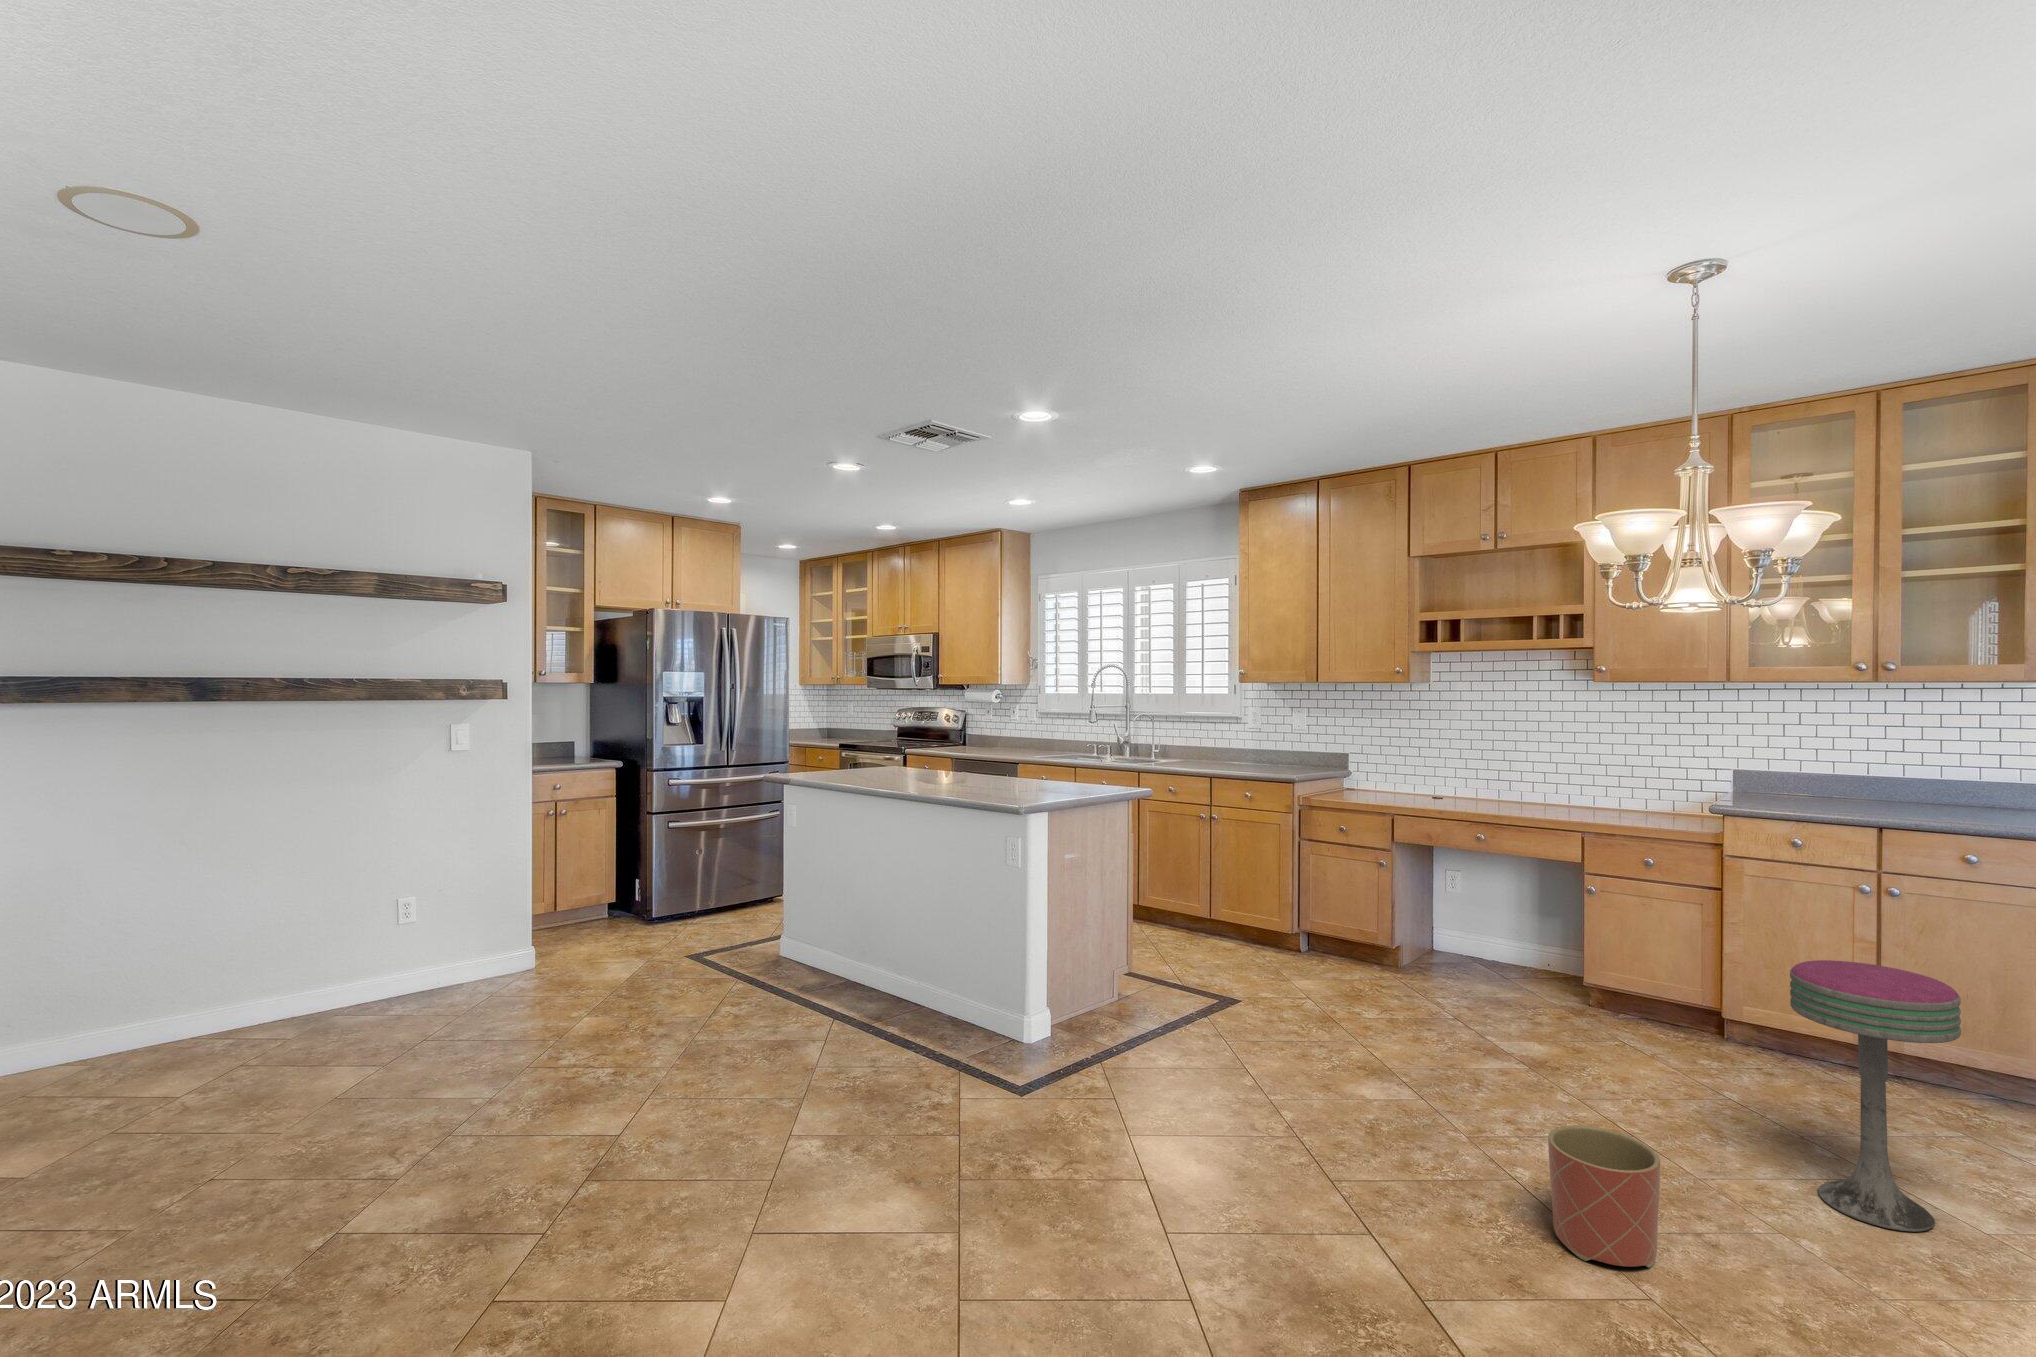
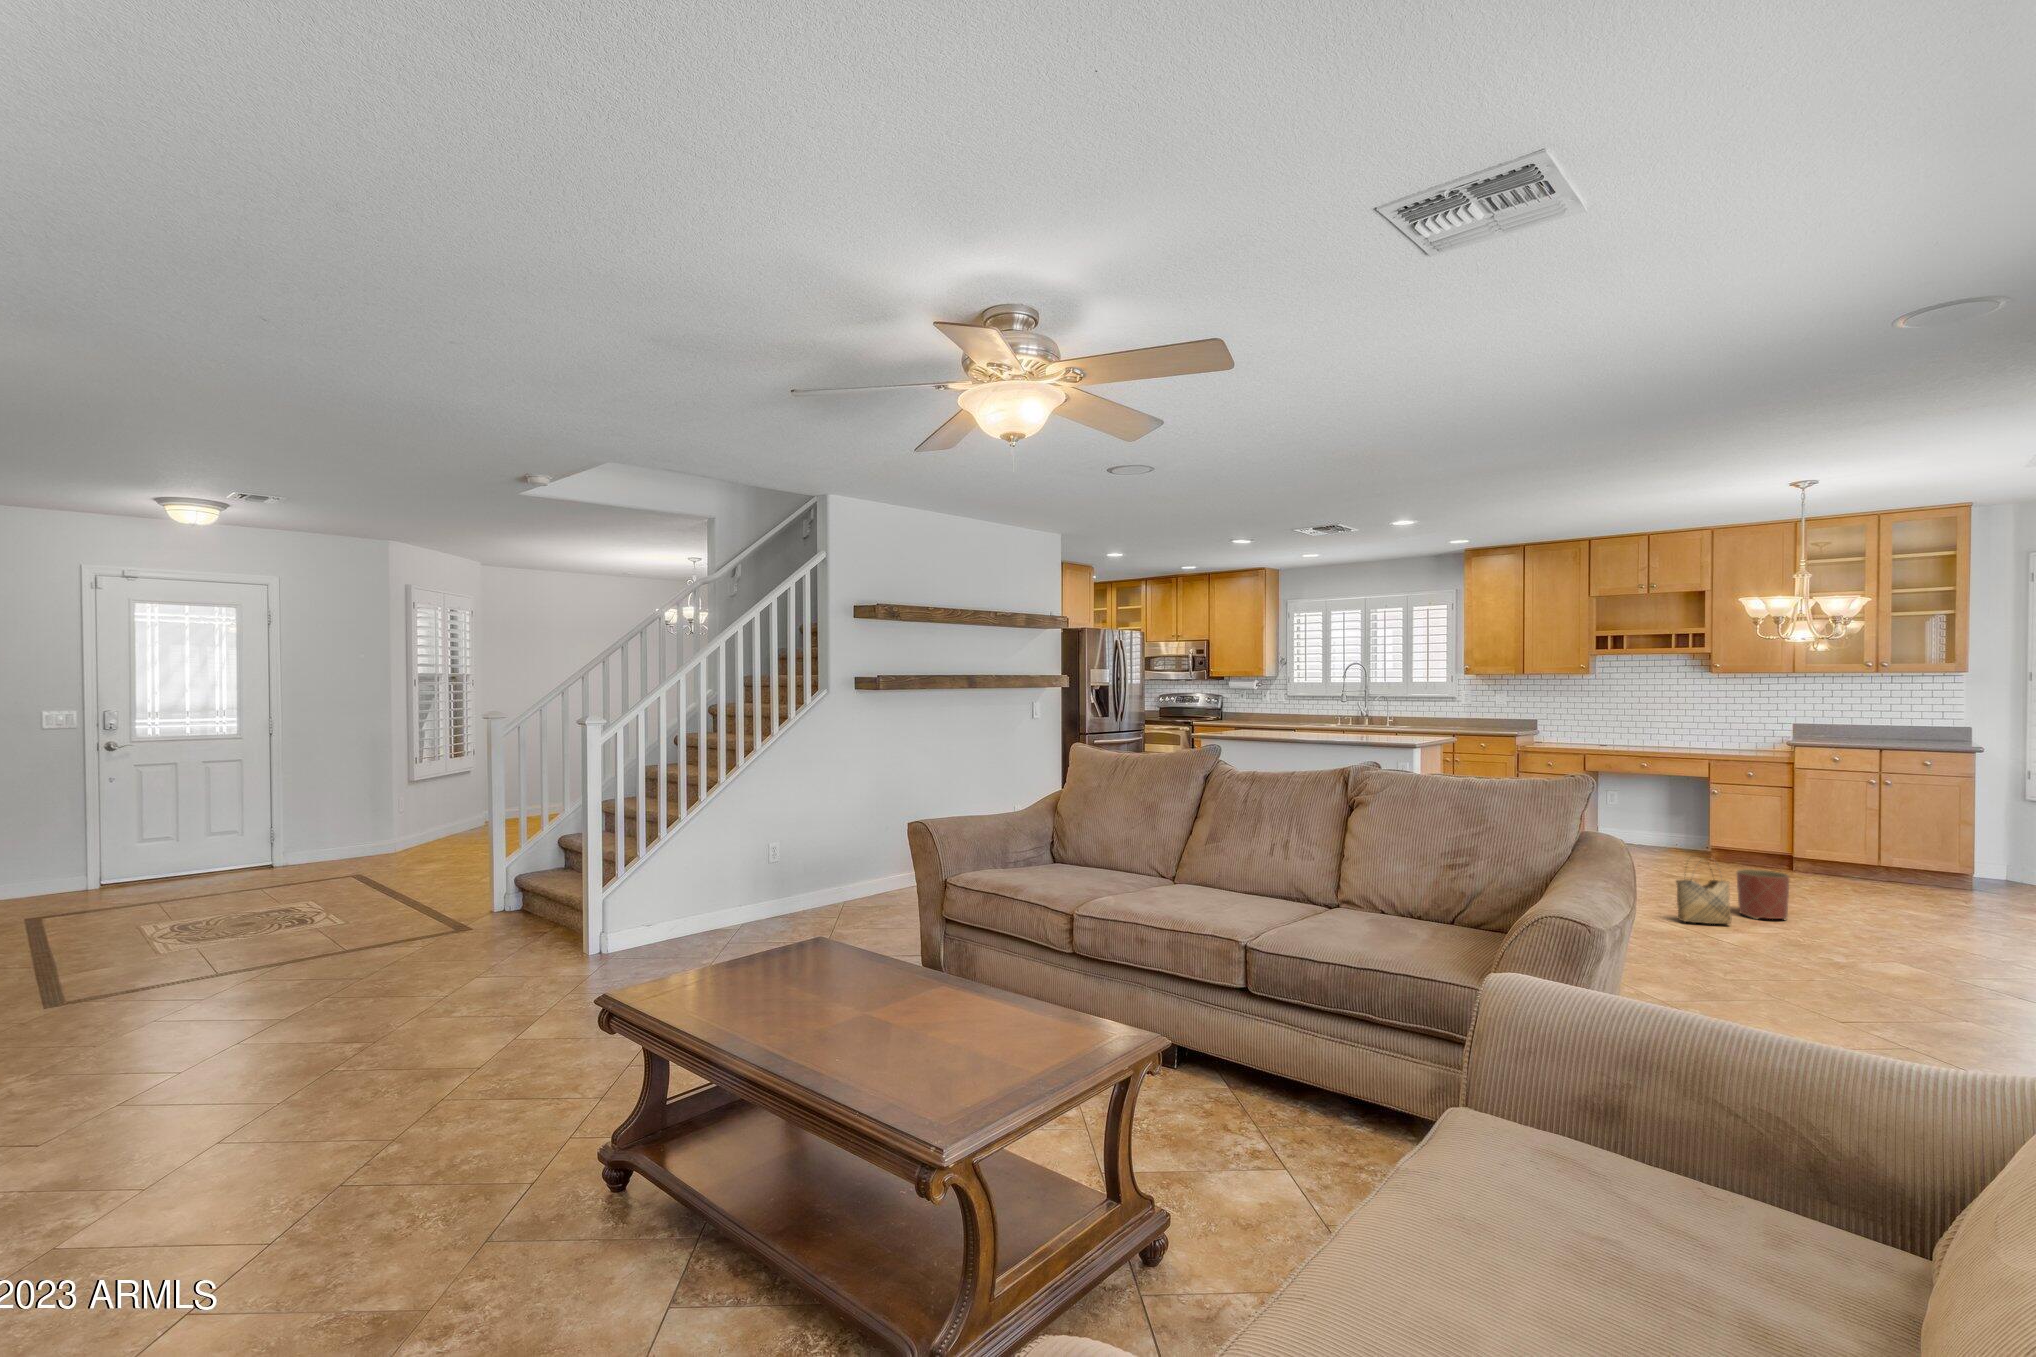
bar stool: present [1790,960,1961,1232] -> none [1840,801,1917,913]
woven basket: none [1391,1112,1512,1294] -> present [1676,857,1731,924]

